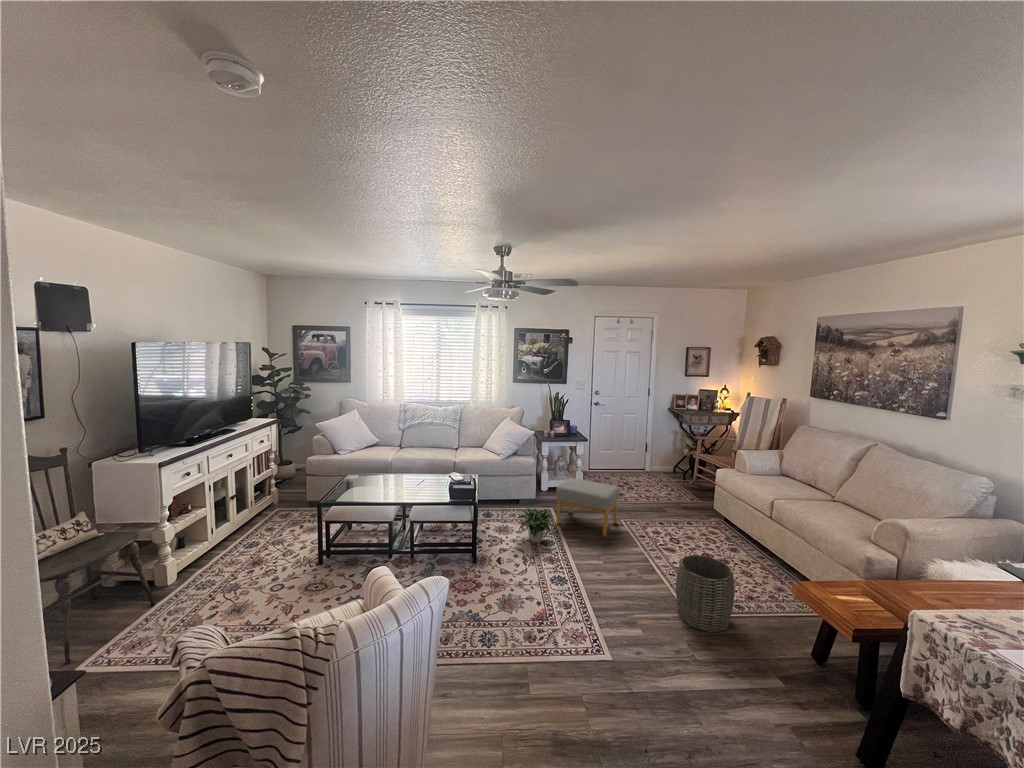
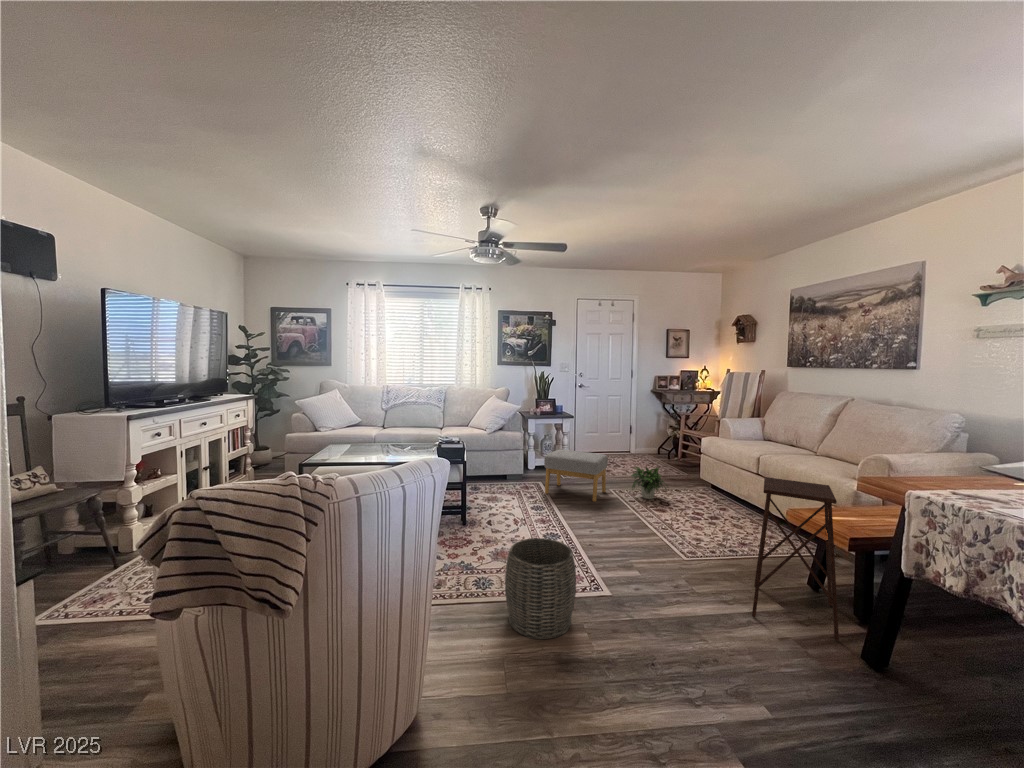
potted plant: present [518,506,556,543] -> present [631,467,668,499]
side table: none [750,552,841,733] -> present [752,477,839,641]
woven basket: present [676,555,735,632] -> present [505,538,576,639]

